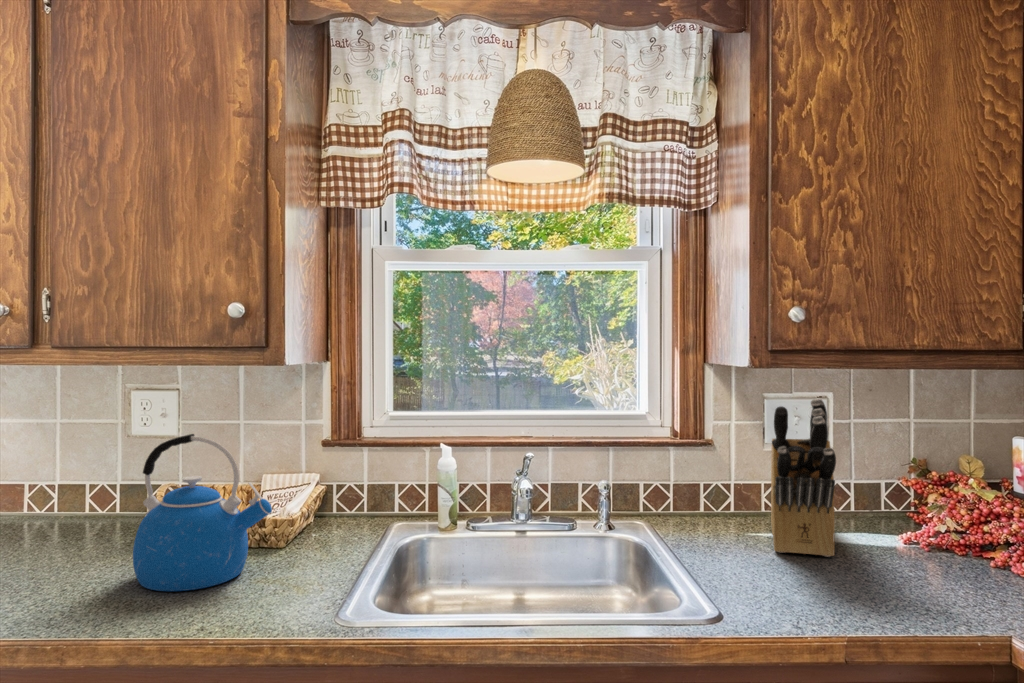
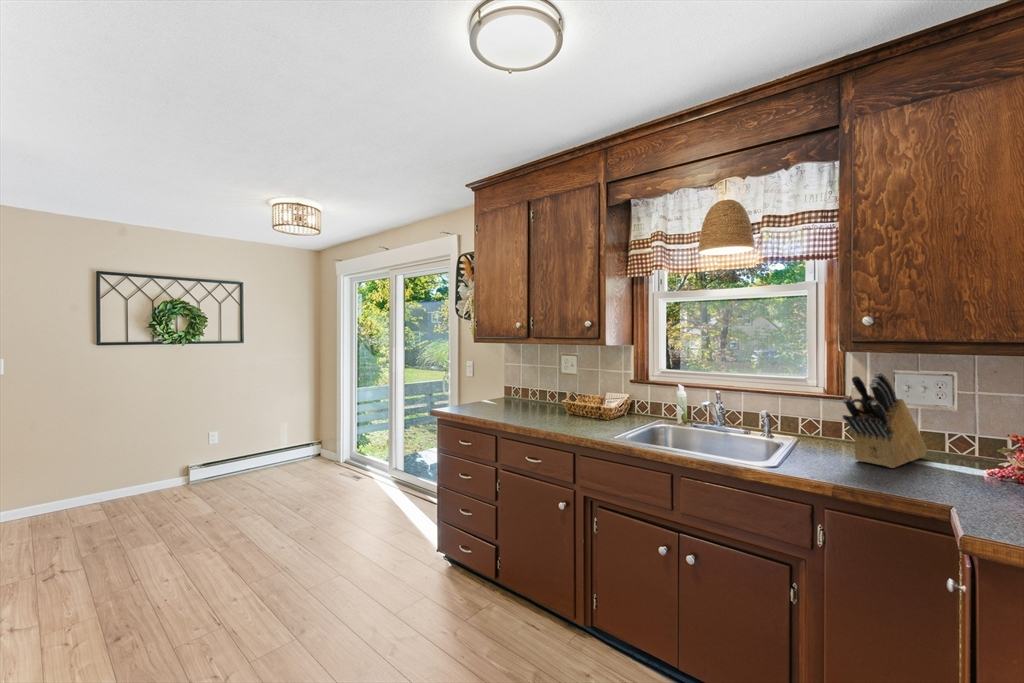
kettle: present [133,434,272,591] -> none [548,374,593,430]

